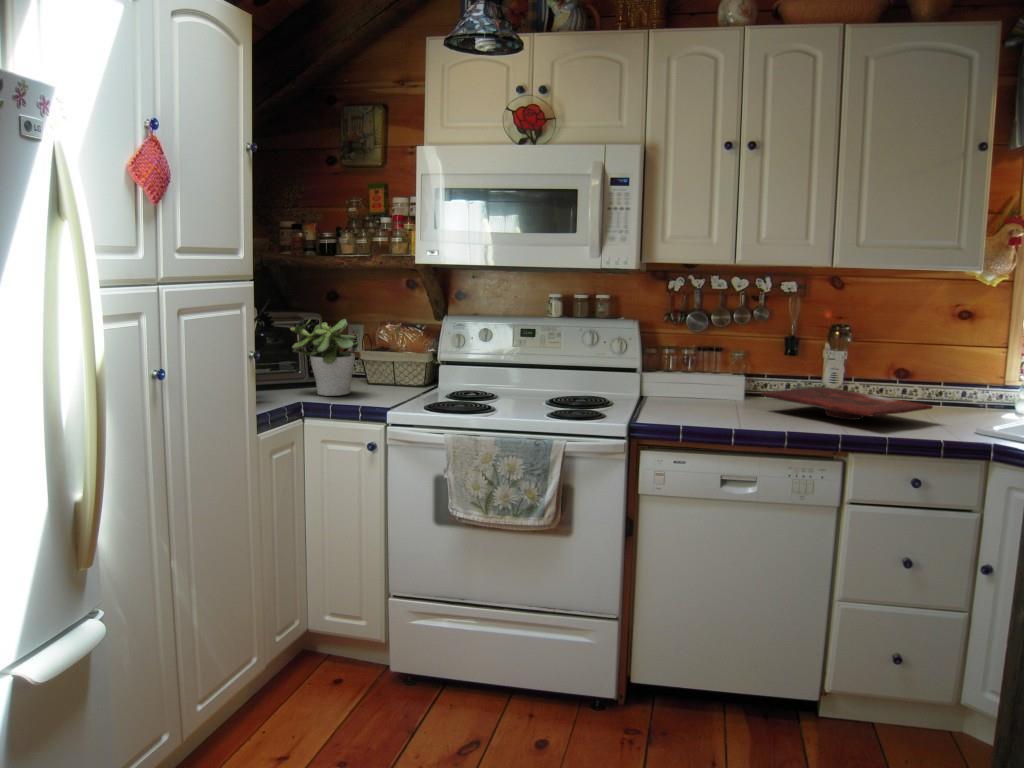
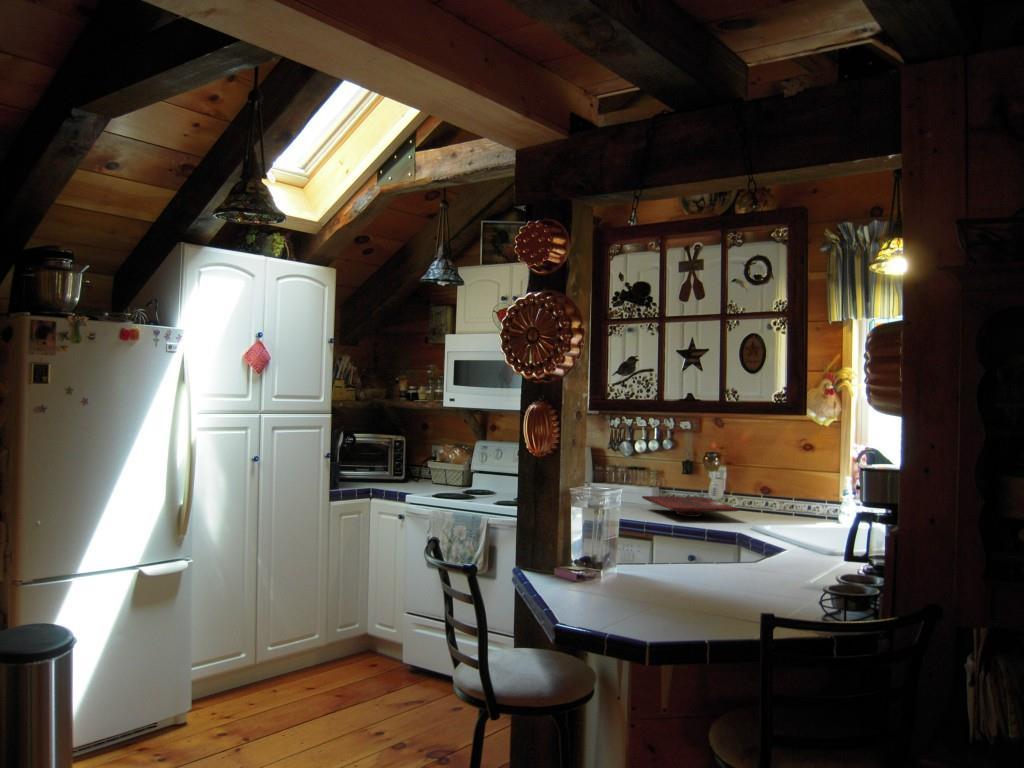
potted plant: present [290,319,360,396] -> none [373,438,413,486]

